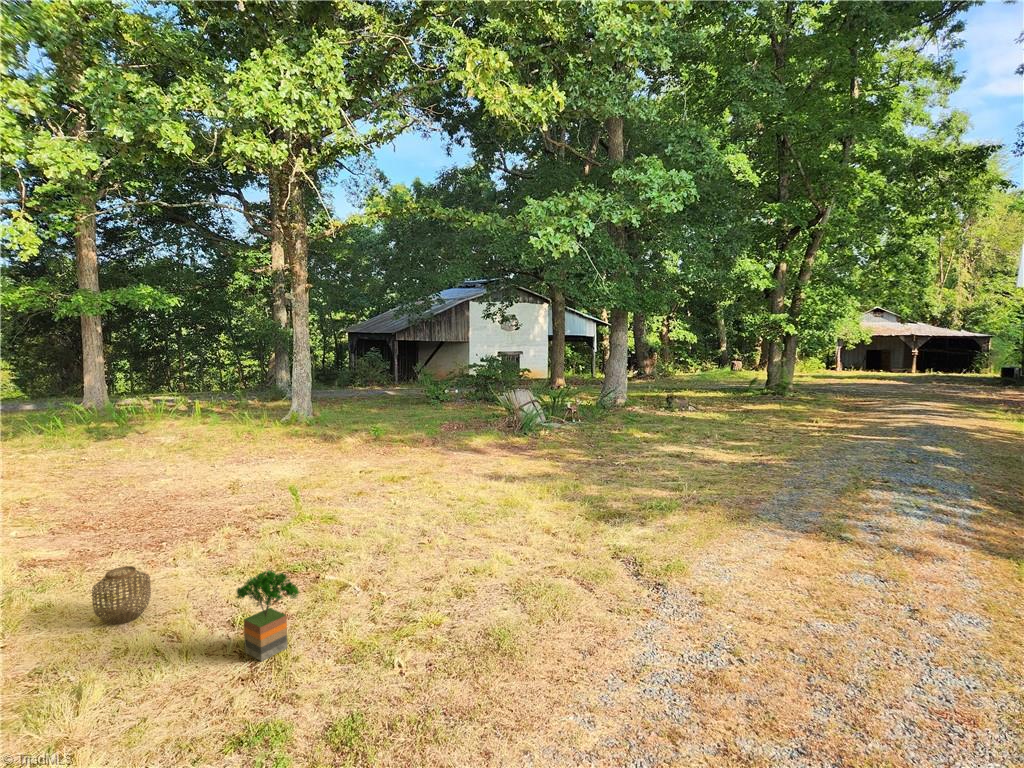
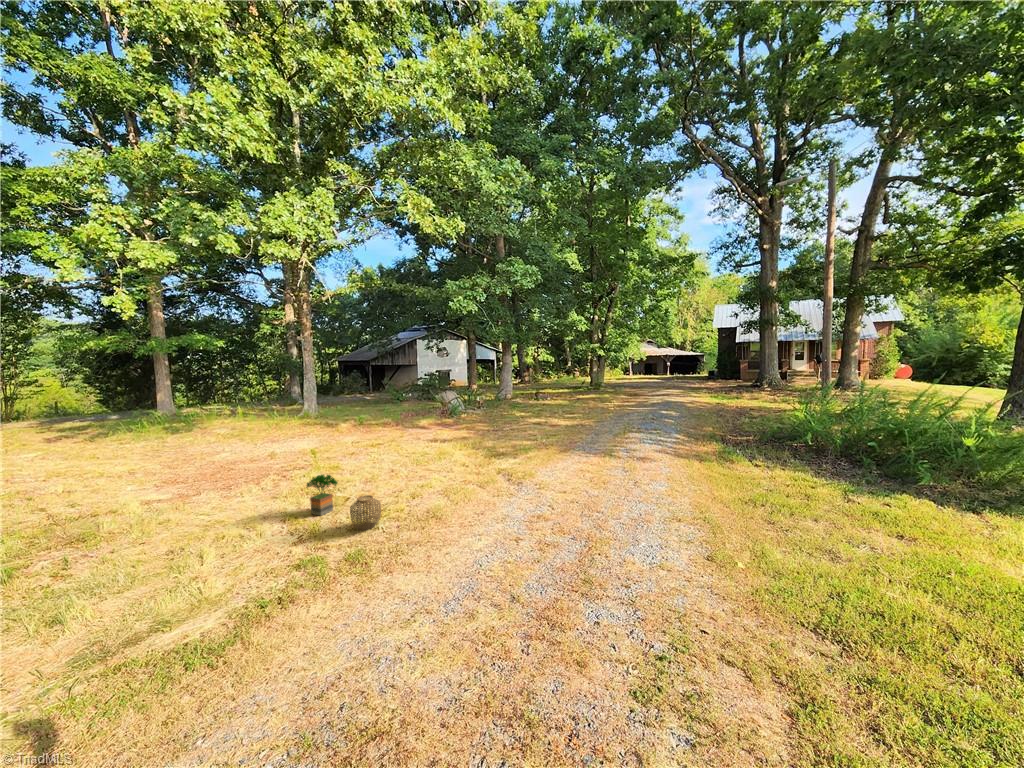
woven basket: present [92,566,151,625] -> present [350,495,381,530]

